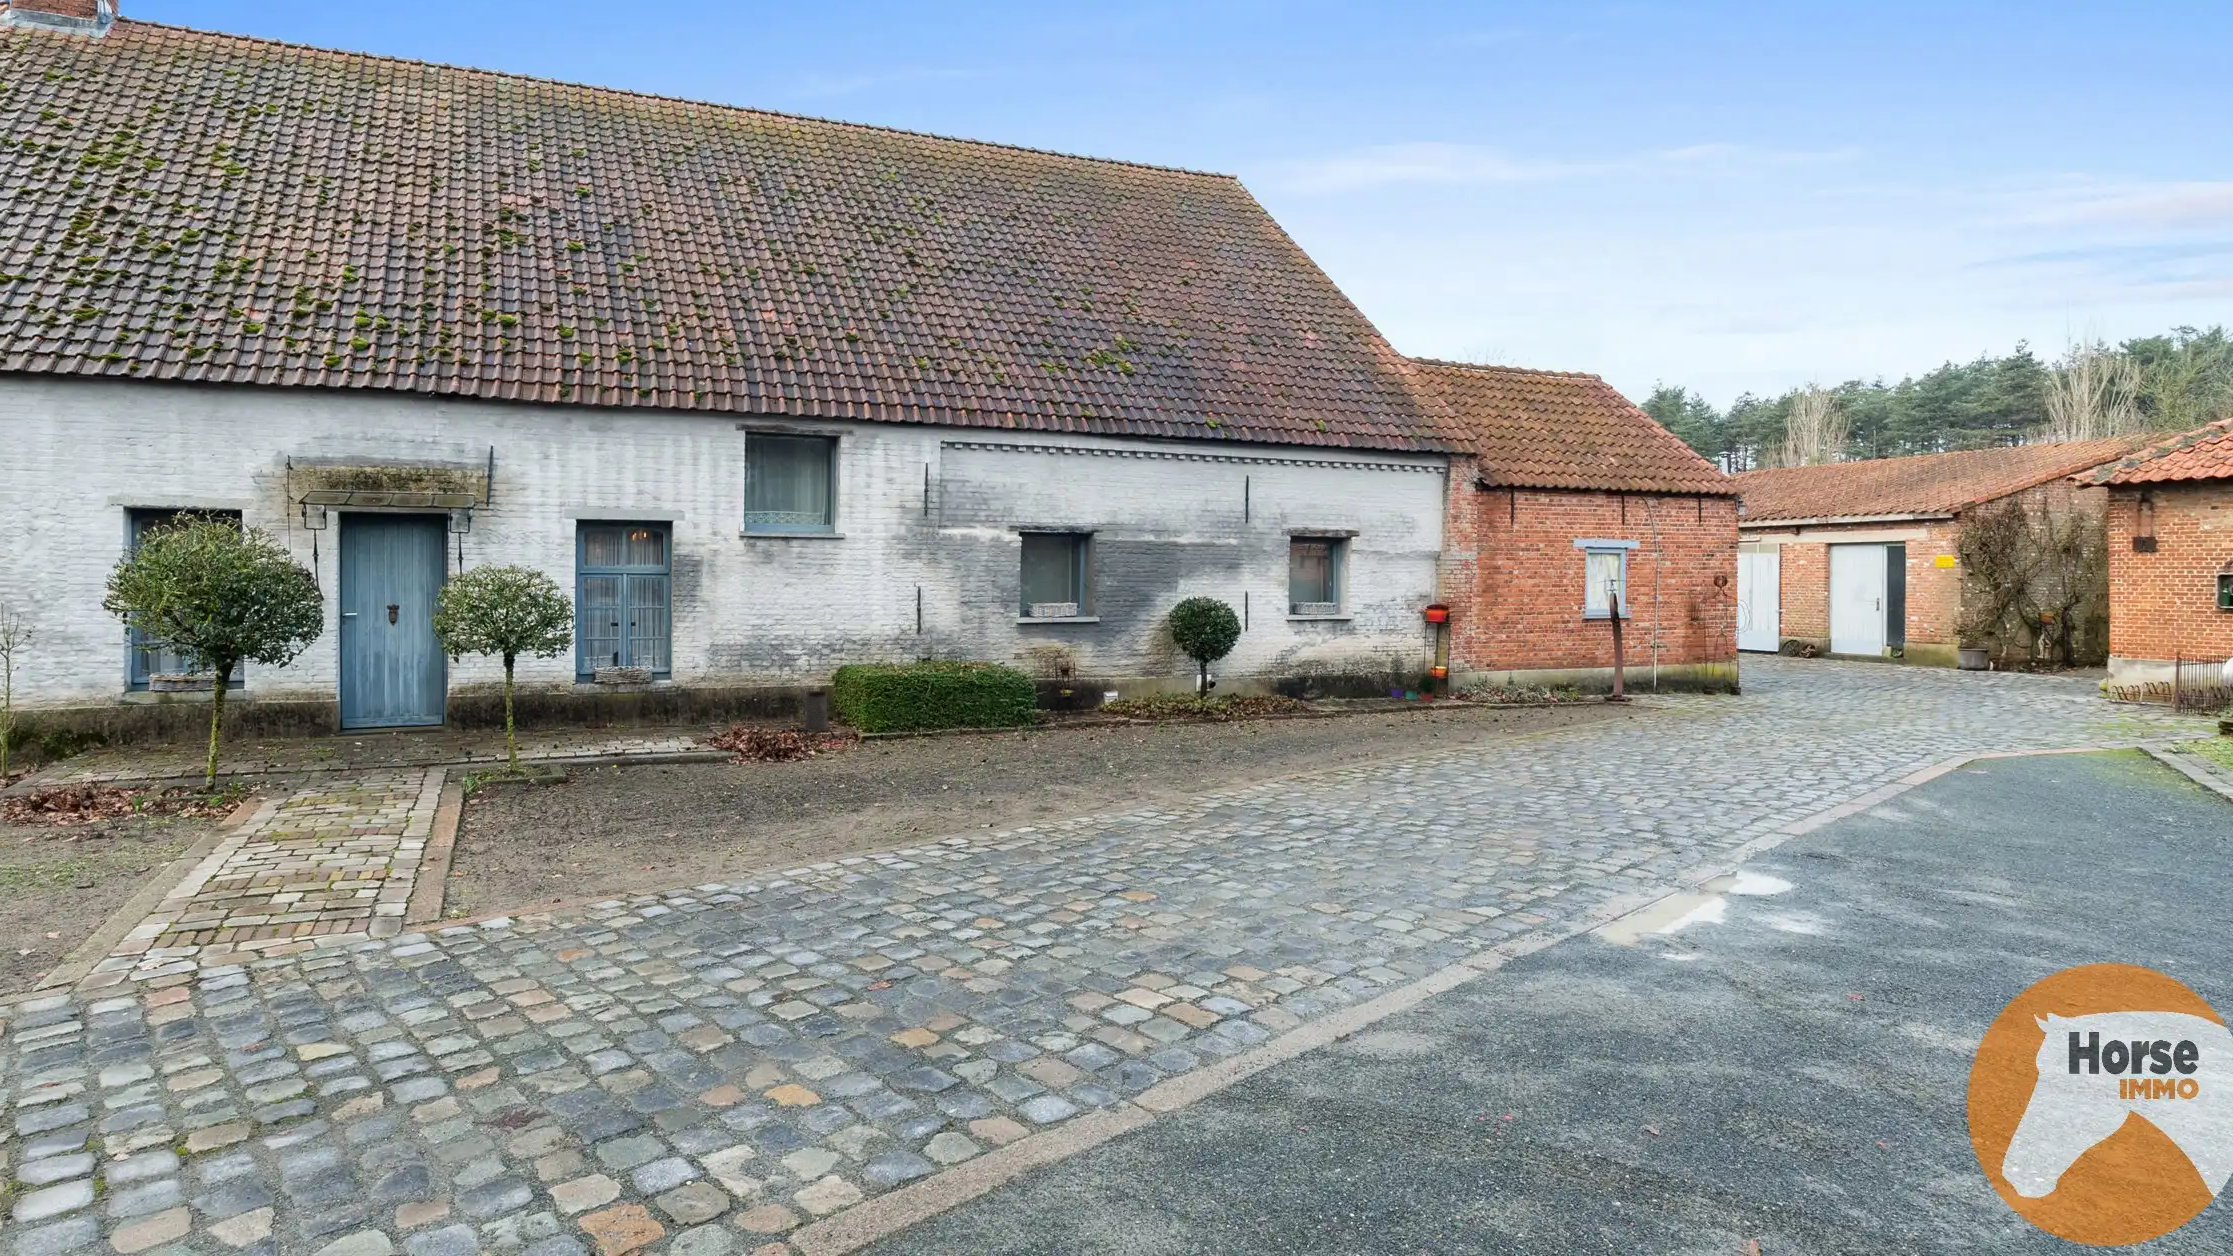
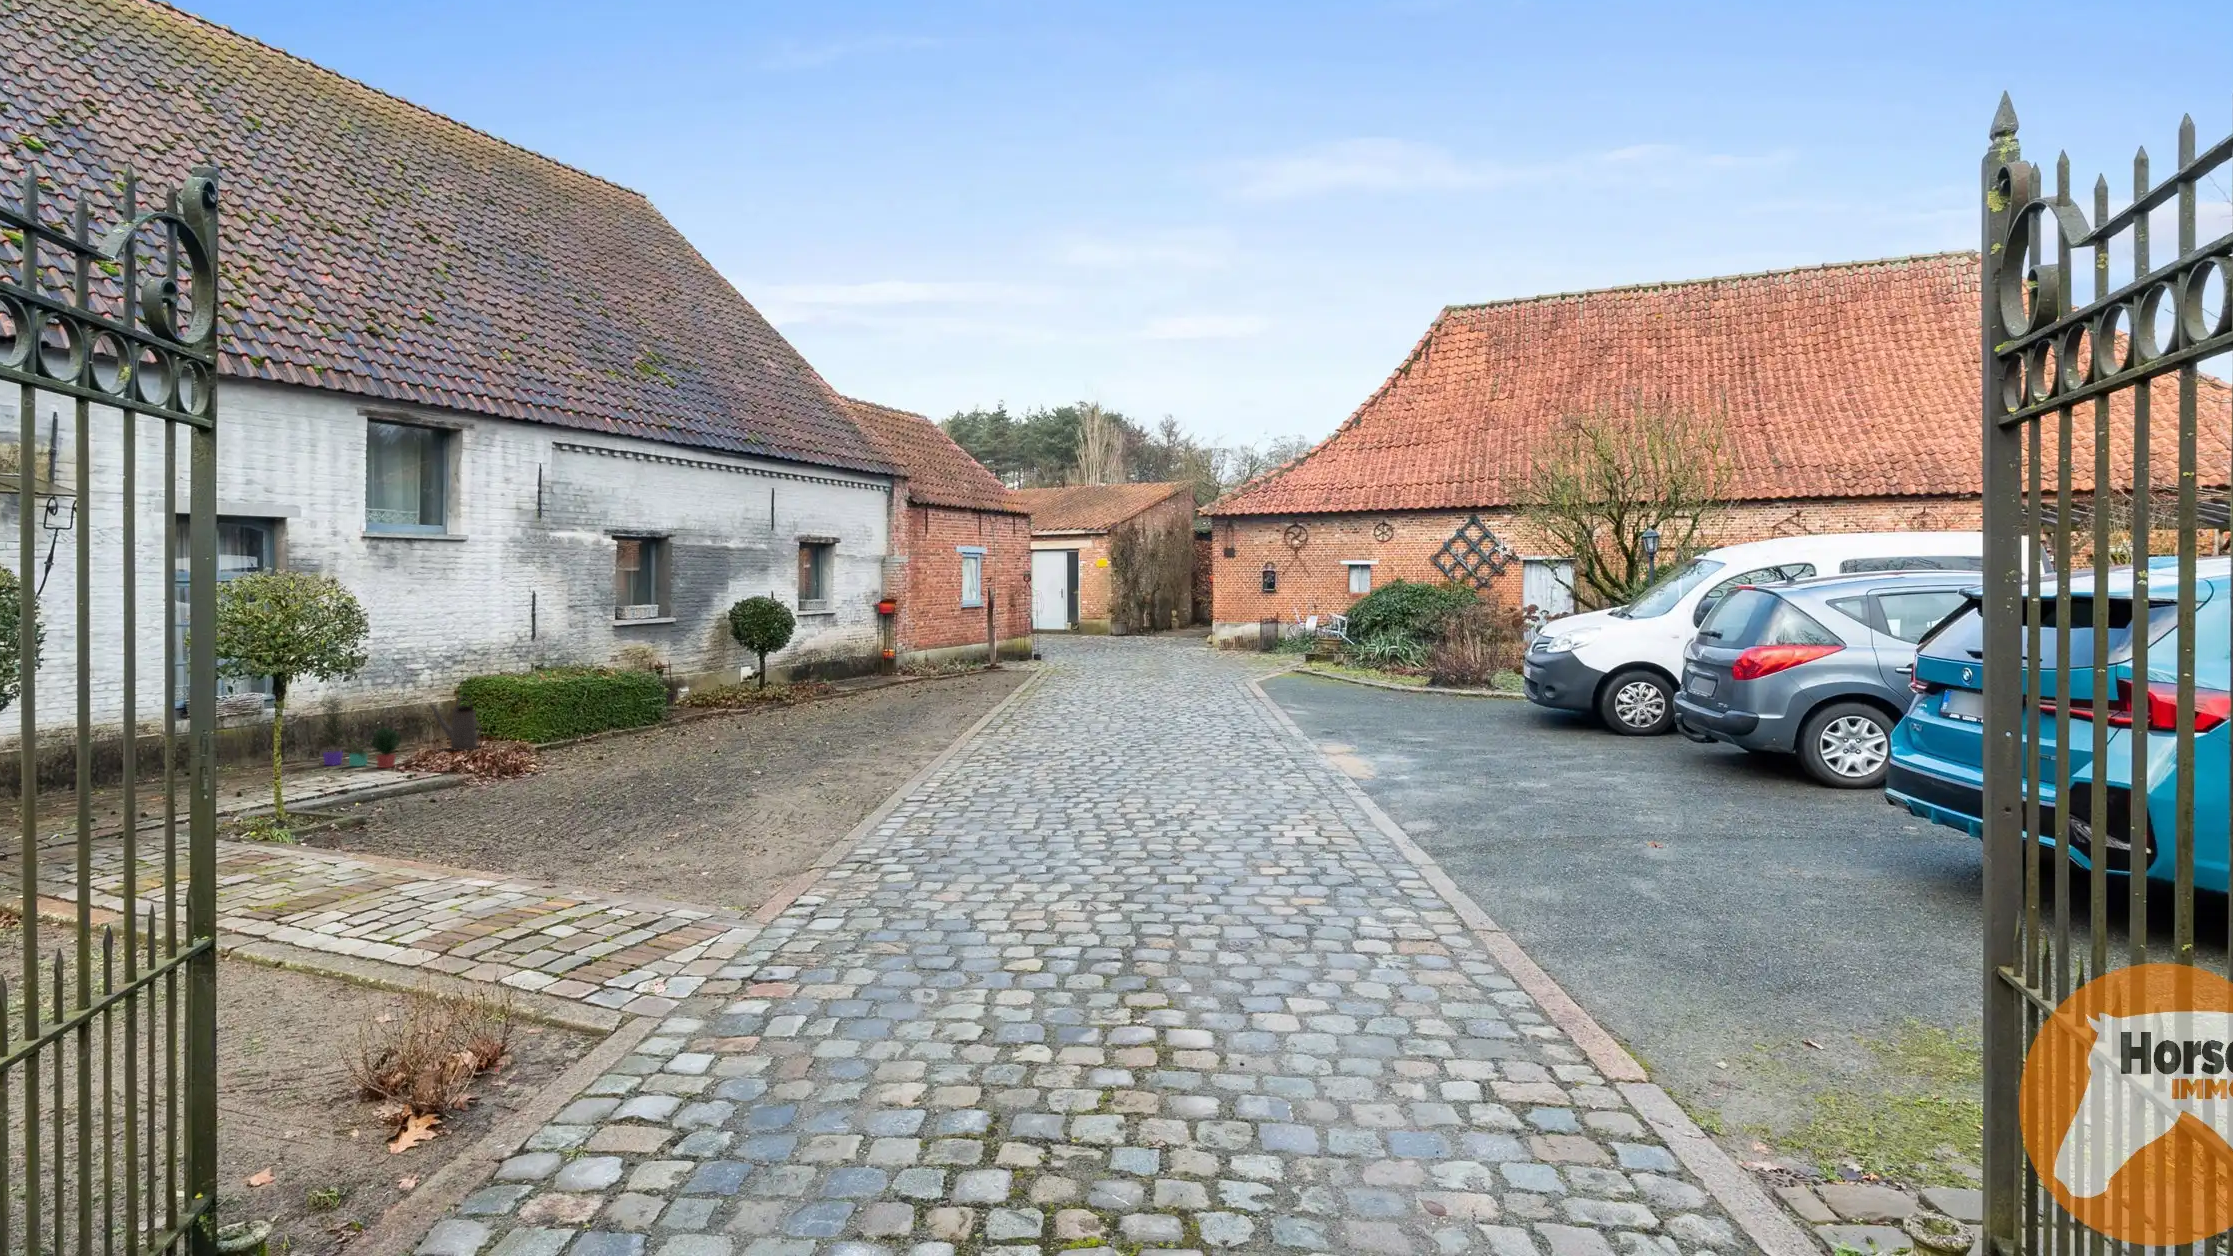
potted plant: present [1391,654,1436,702] -> present [320,695,400,768]

